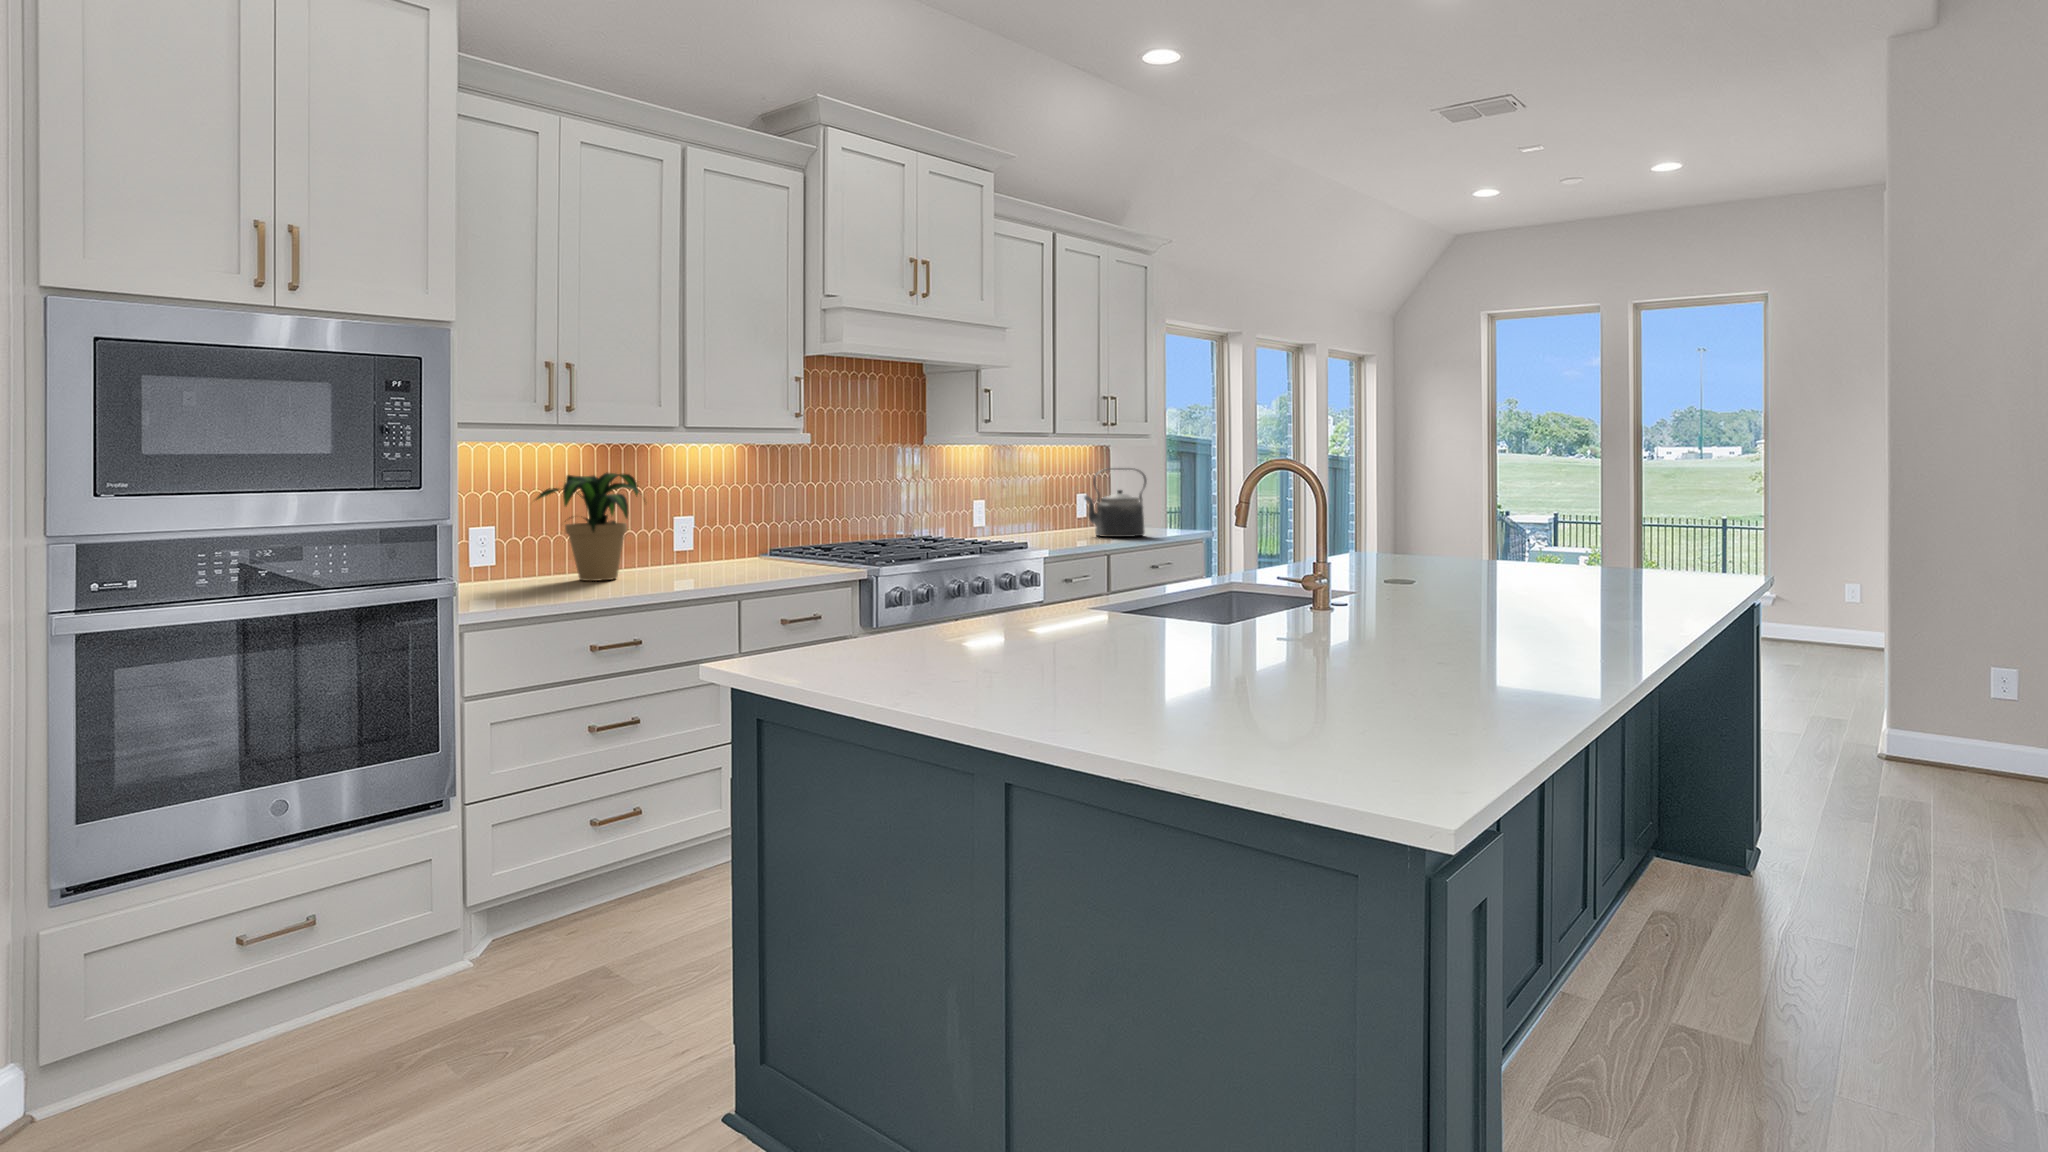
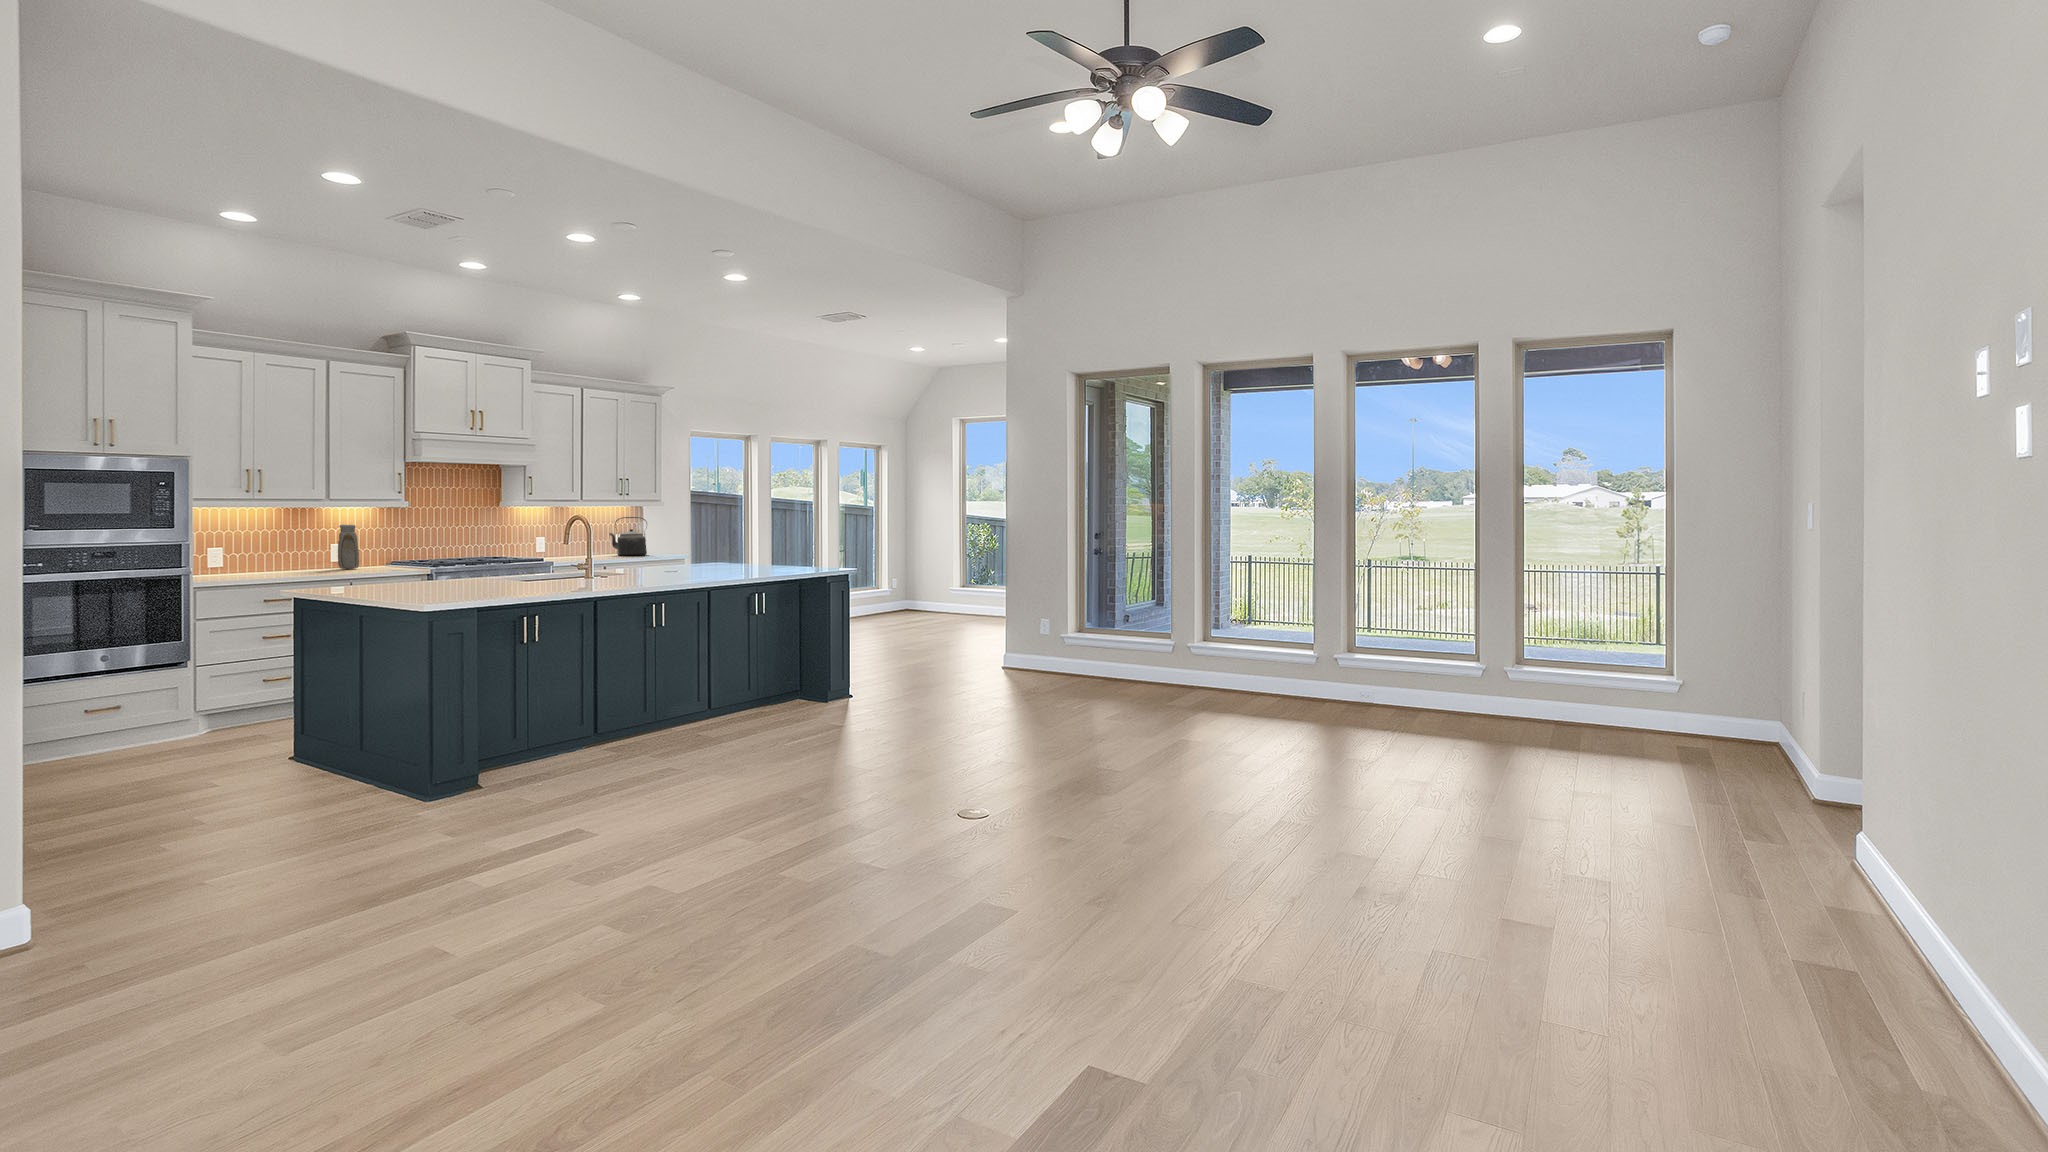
potted plant: present [536,473,639,581] -> none [239,521,305,573]
vase: none [696,480,733,568] -> present [338,525,359,569]

